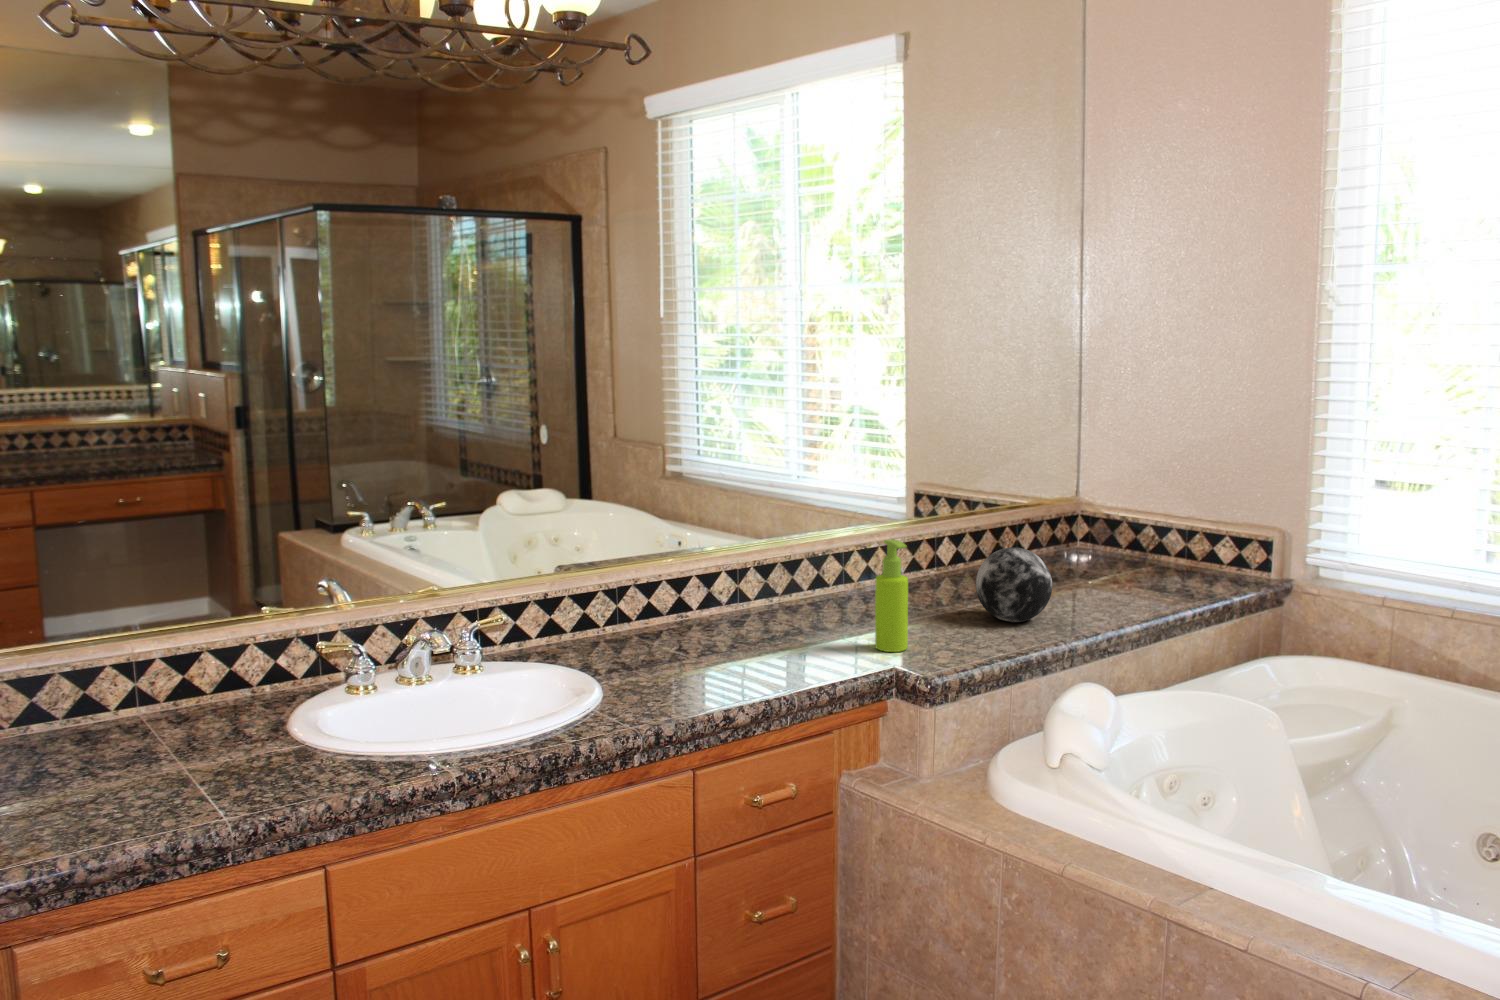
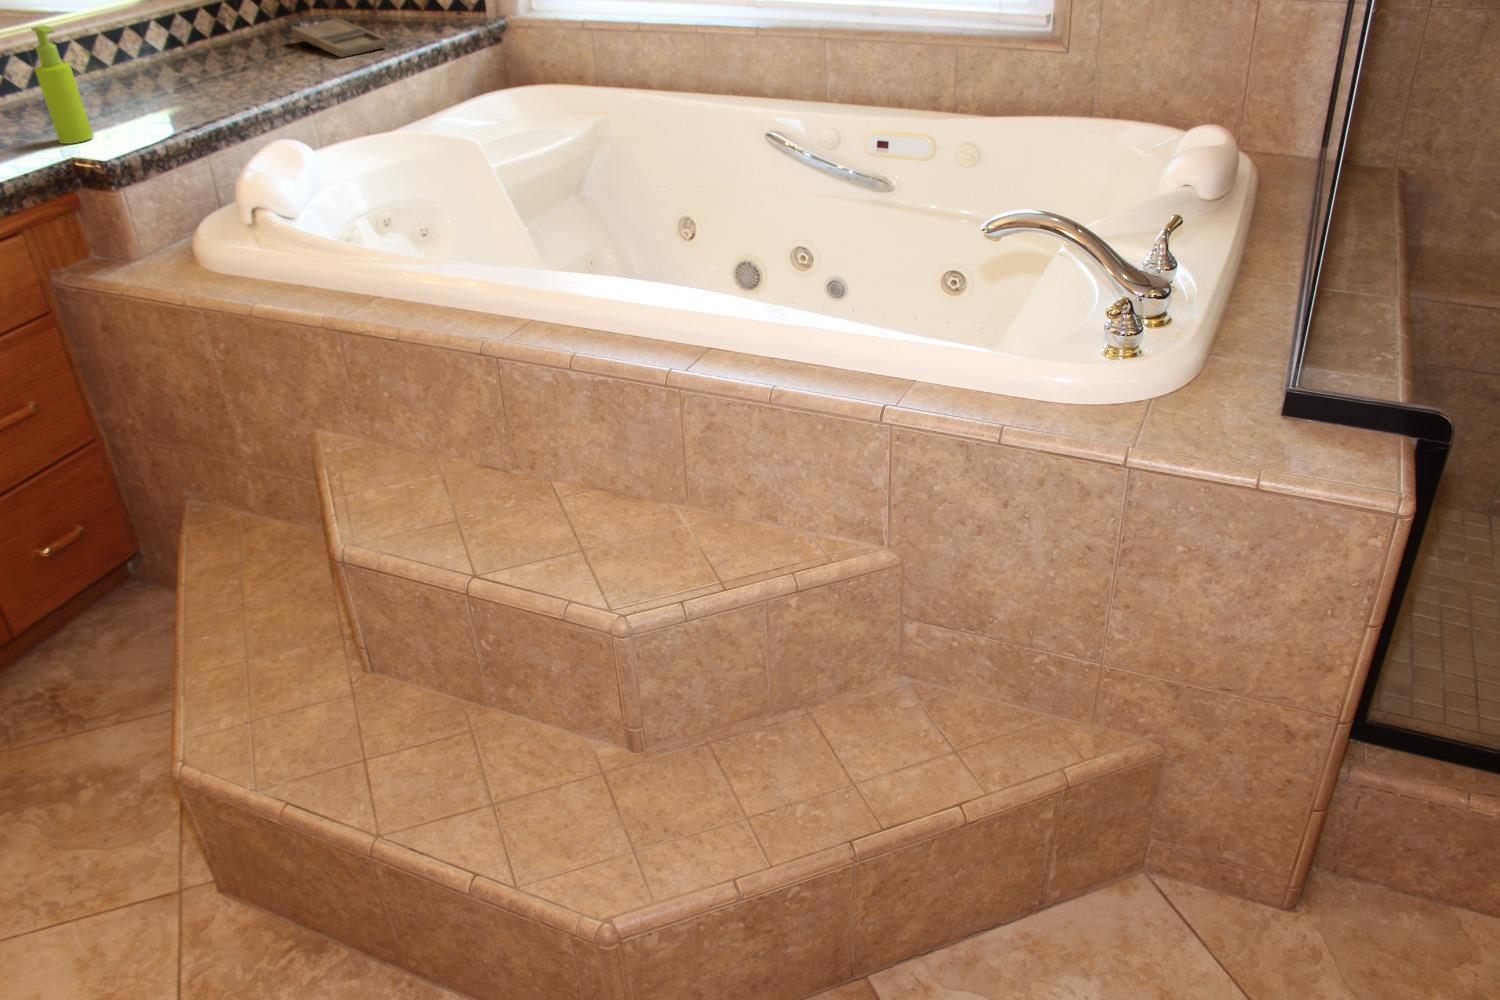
decorative orb: present [976,547,1052,622] -> none [166,18,246,97]
tray: none [1069,556,1176,599] -> present [291,18,387,58]

